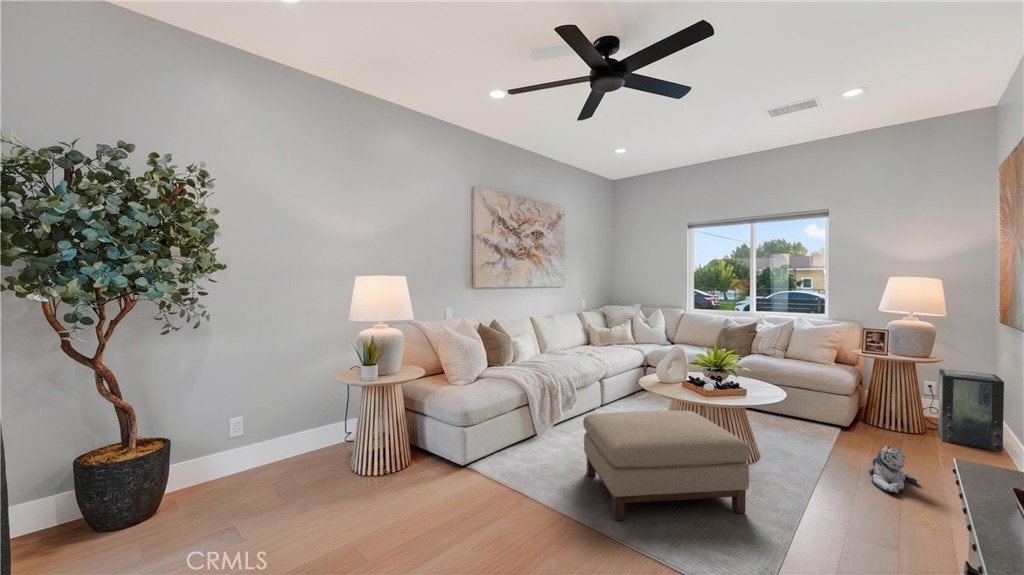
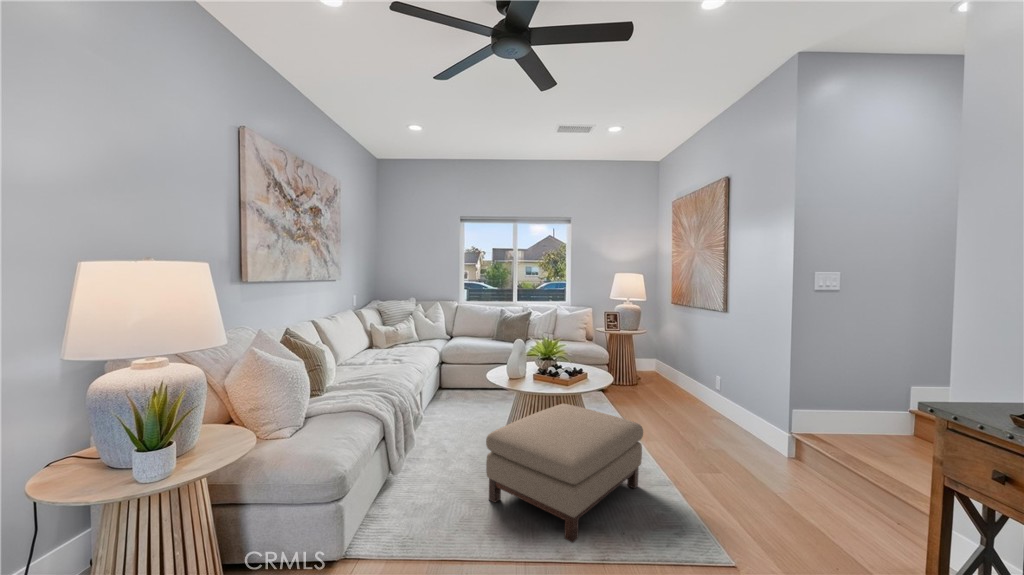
storage box: present [938,369,1004,451] -> none [644,338,683,388]
plush toy: present [869,446,917,493] -> none [653,401,682,435]

